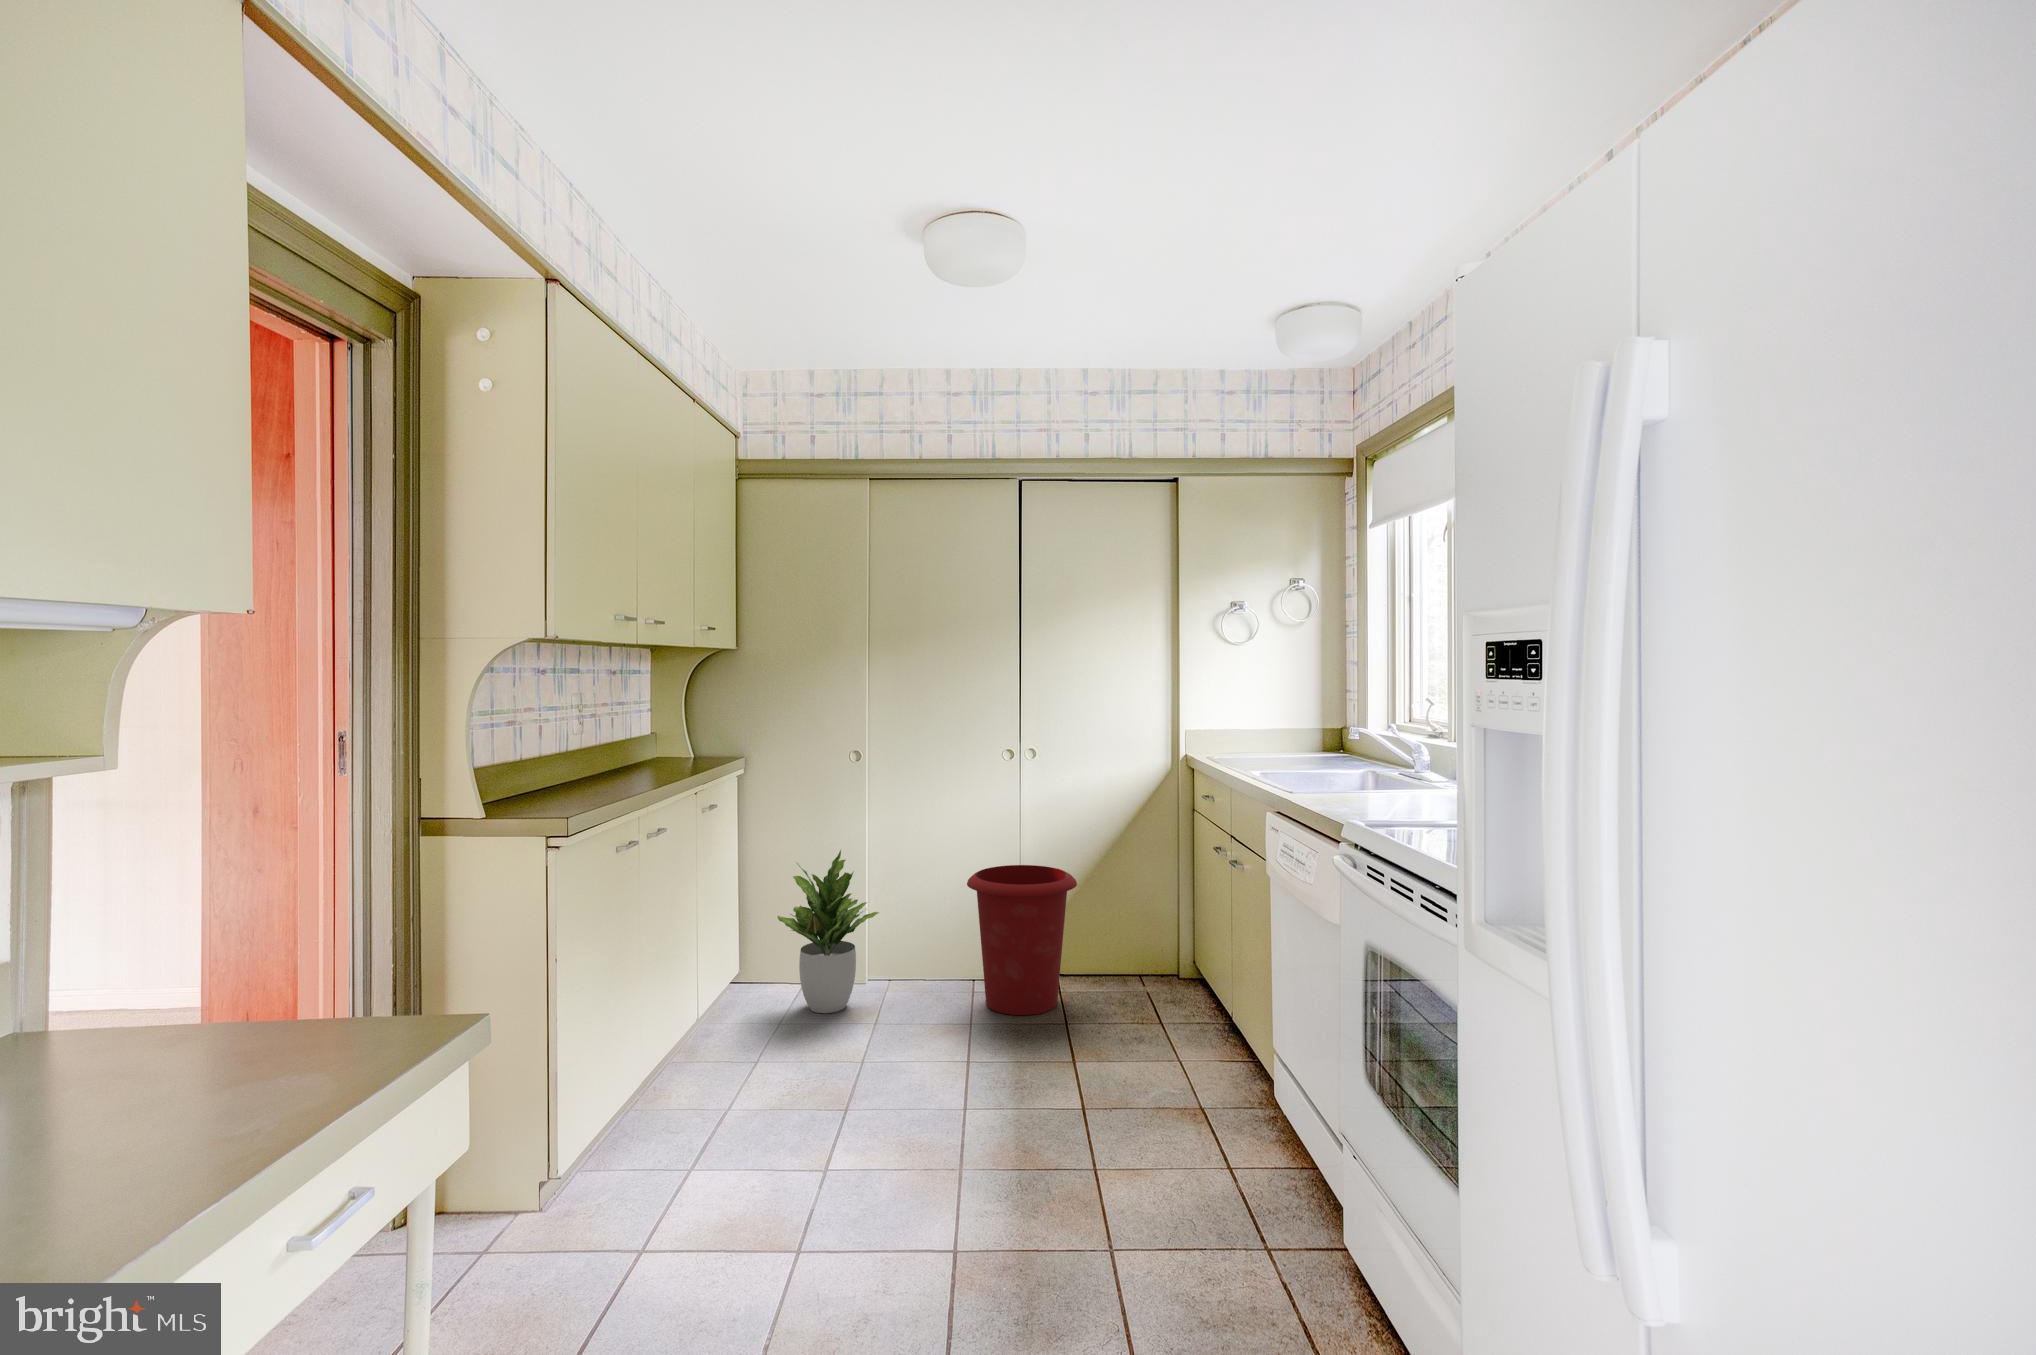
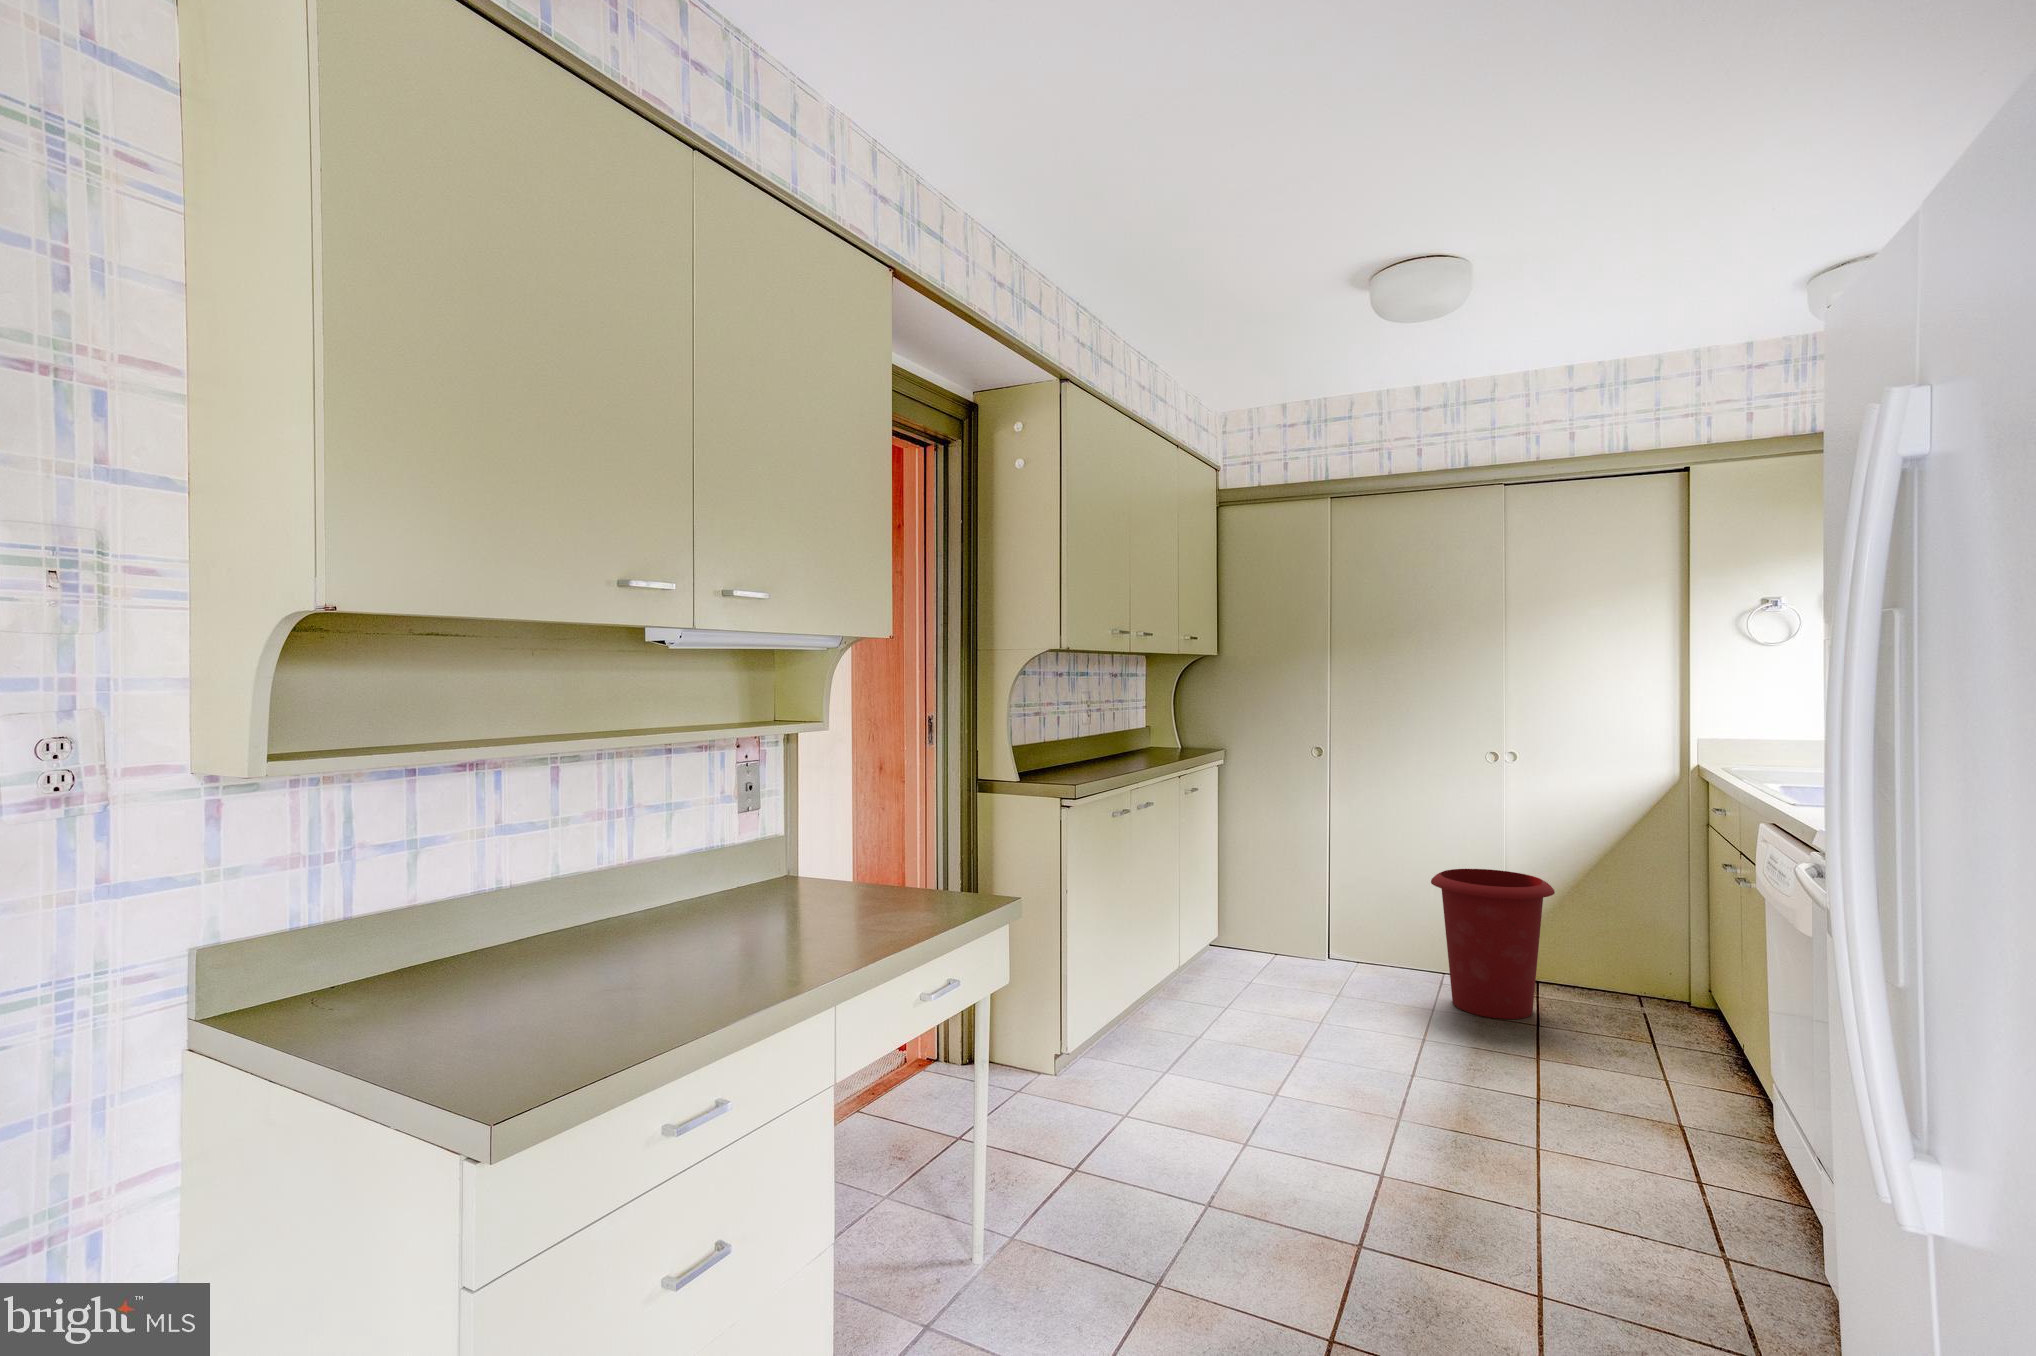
potted plant: present [777,850,879,1013] -> none [1249,838,1344,985]

